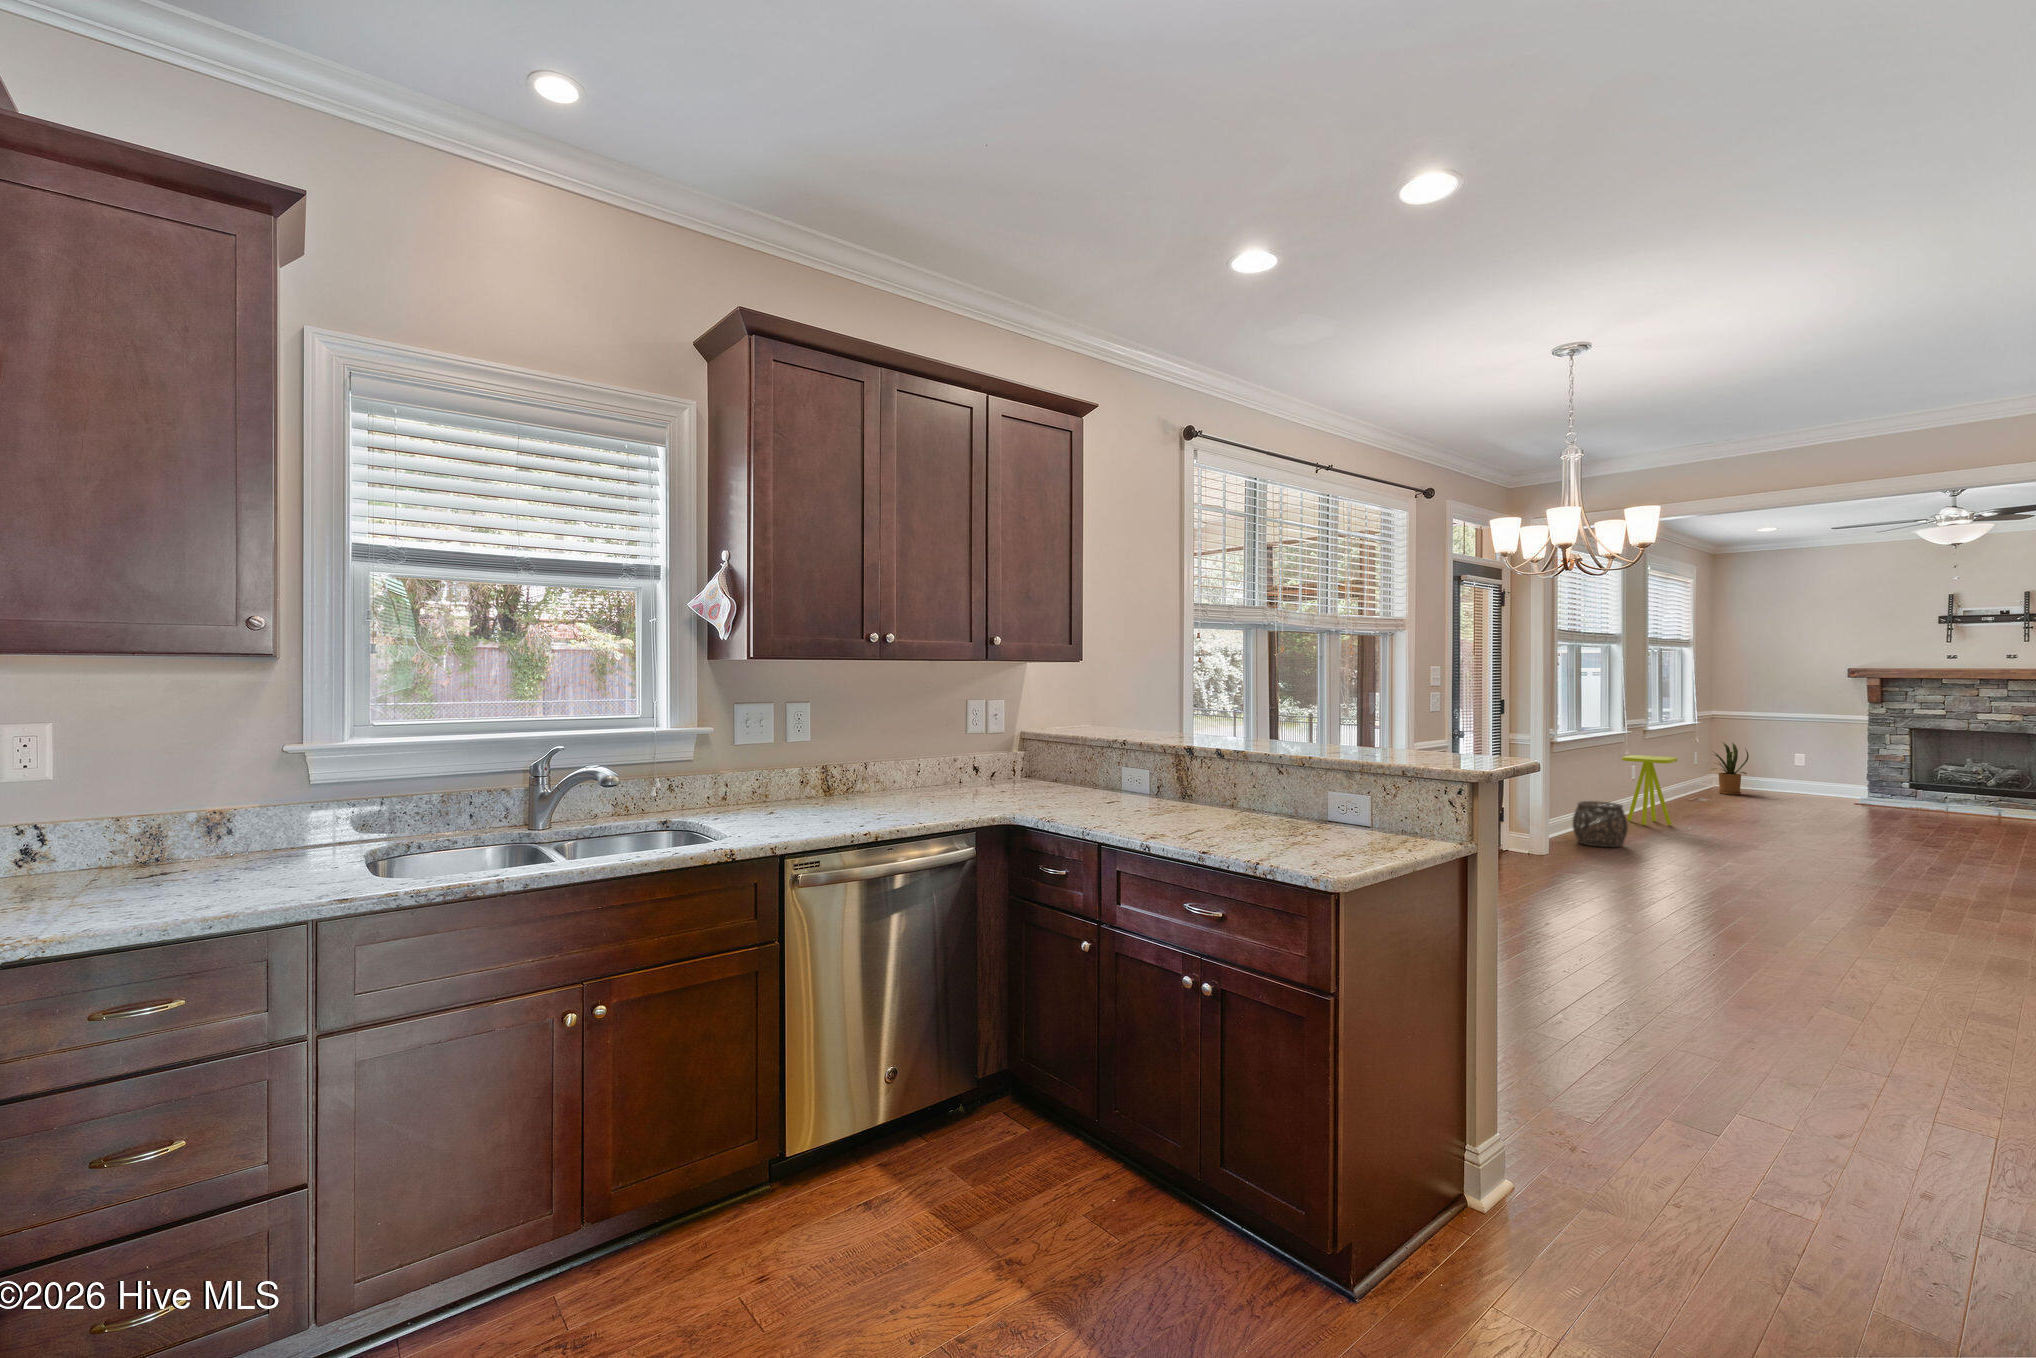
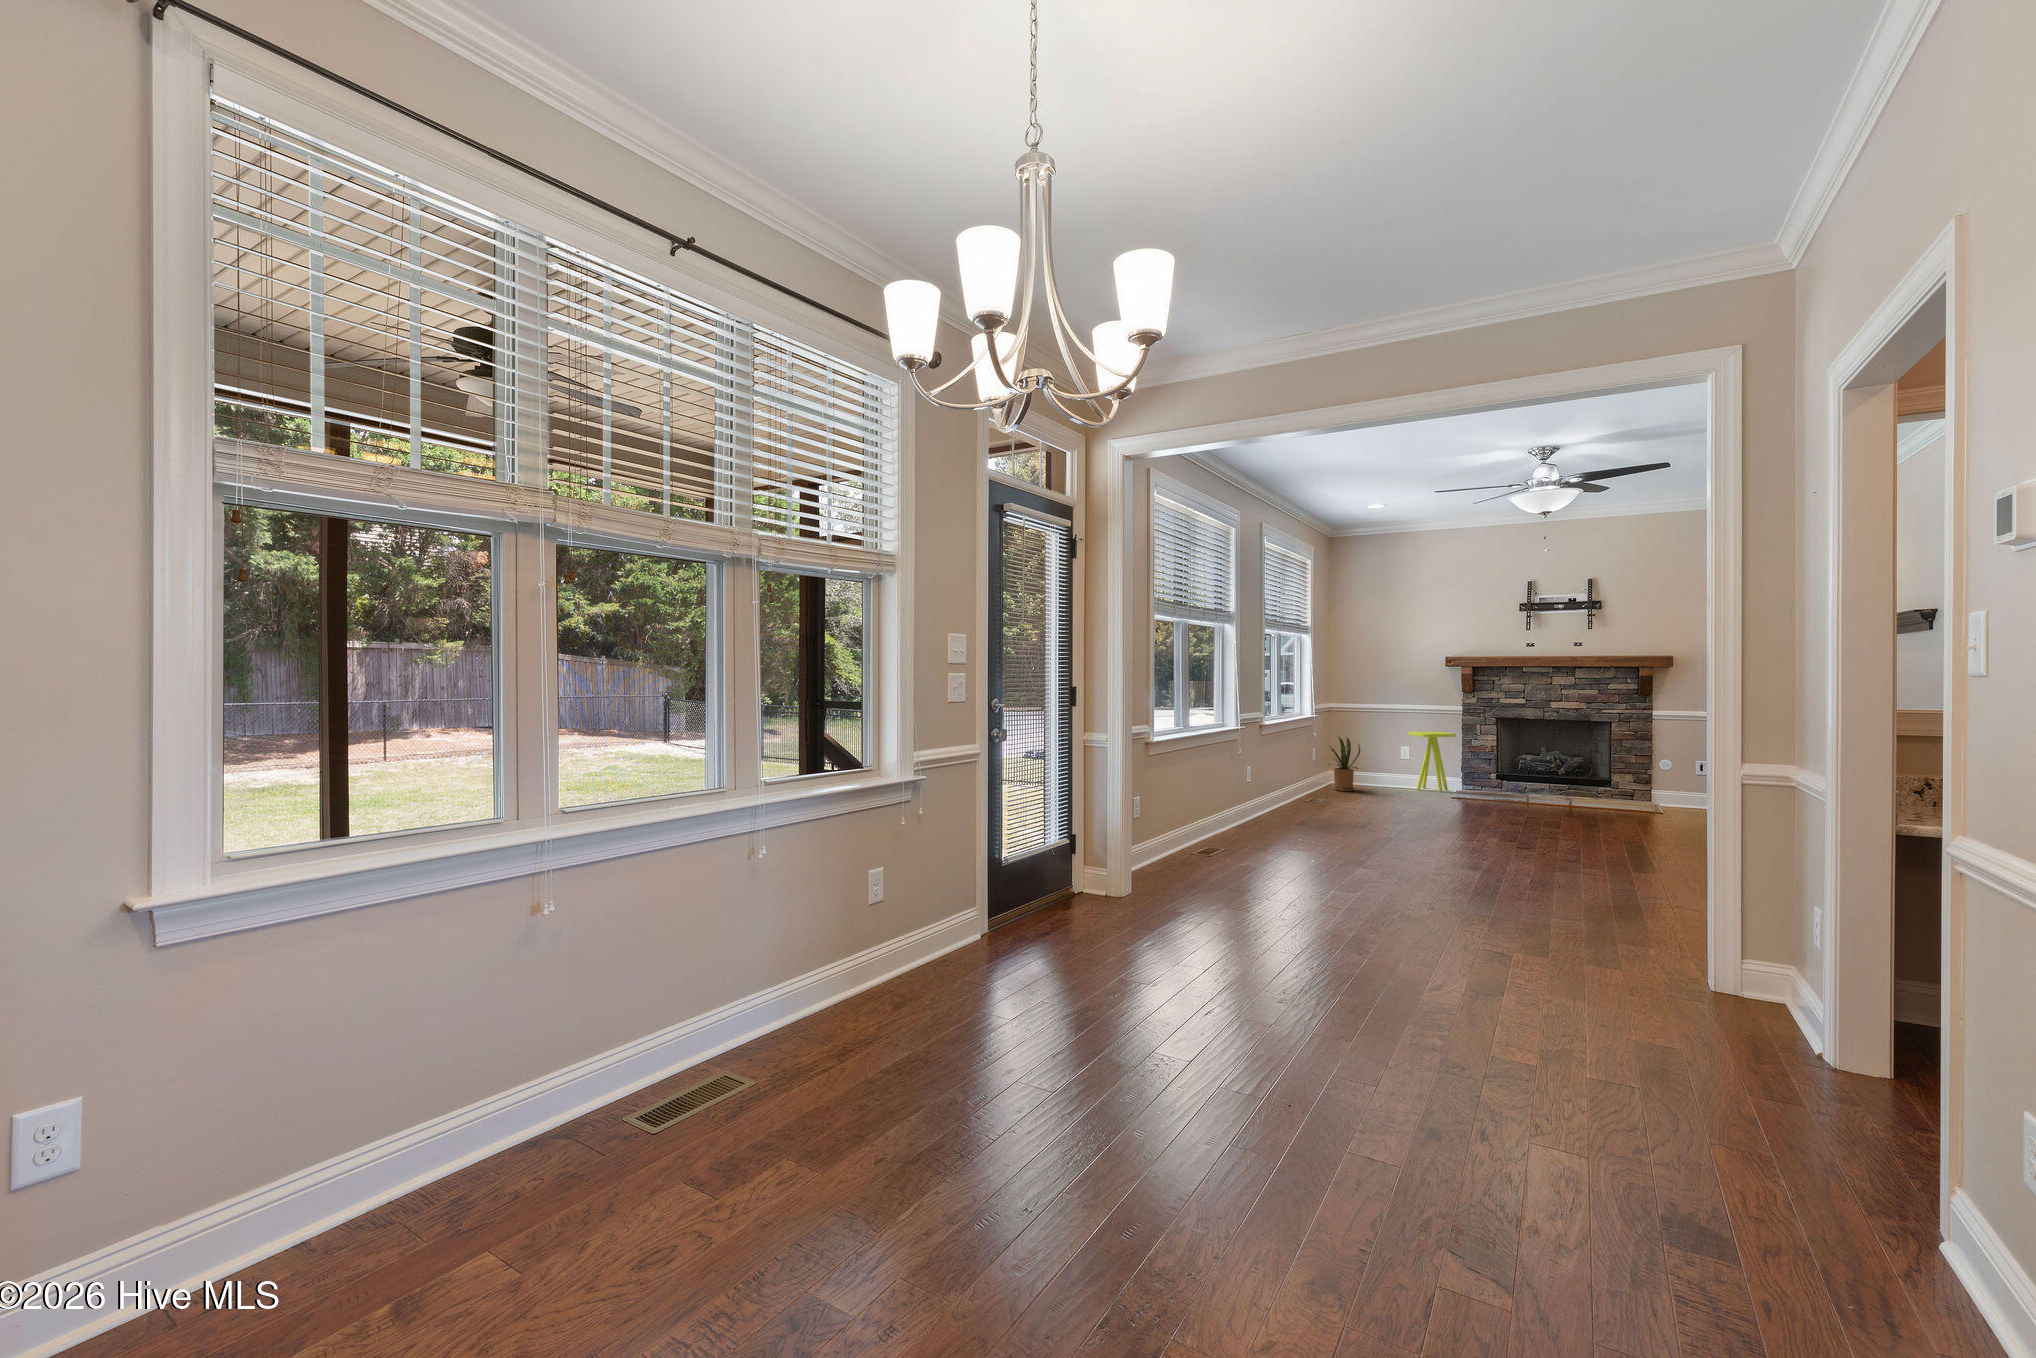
side table: present [1622,755,1677,825] -> present [1408,731,1456,792]
woven basket: present [1573,801,1628,847] -> none [1173,818,1233,876]

